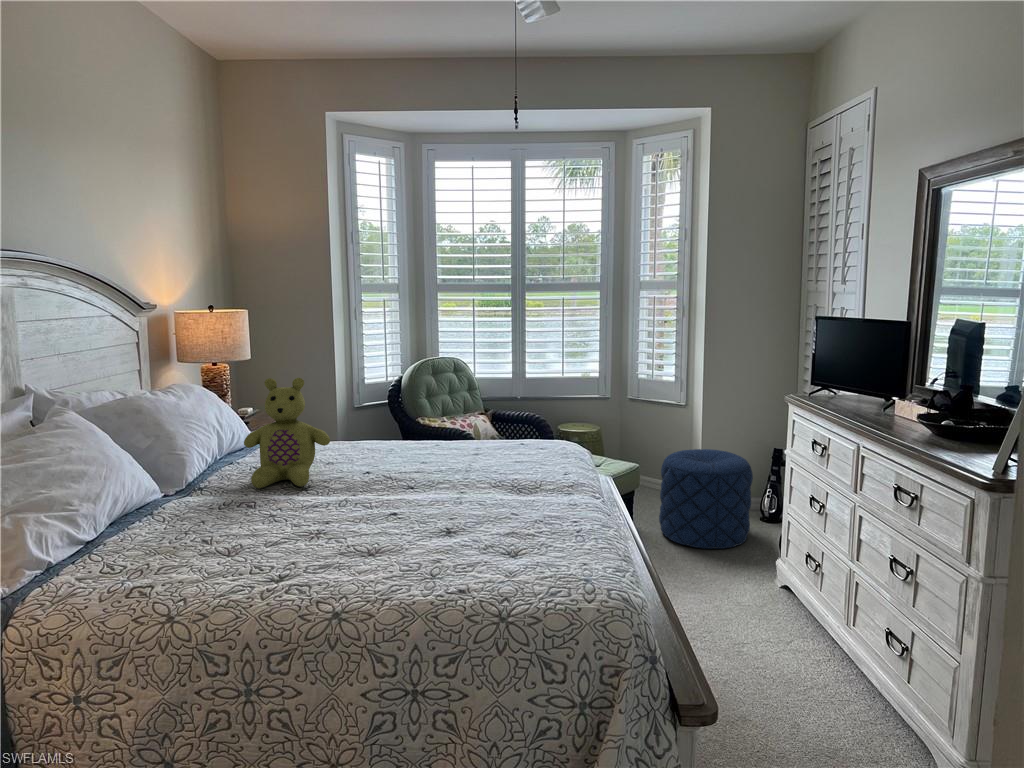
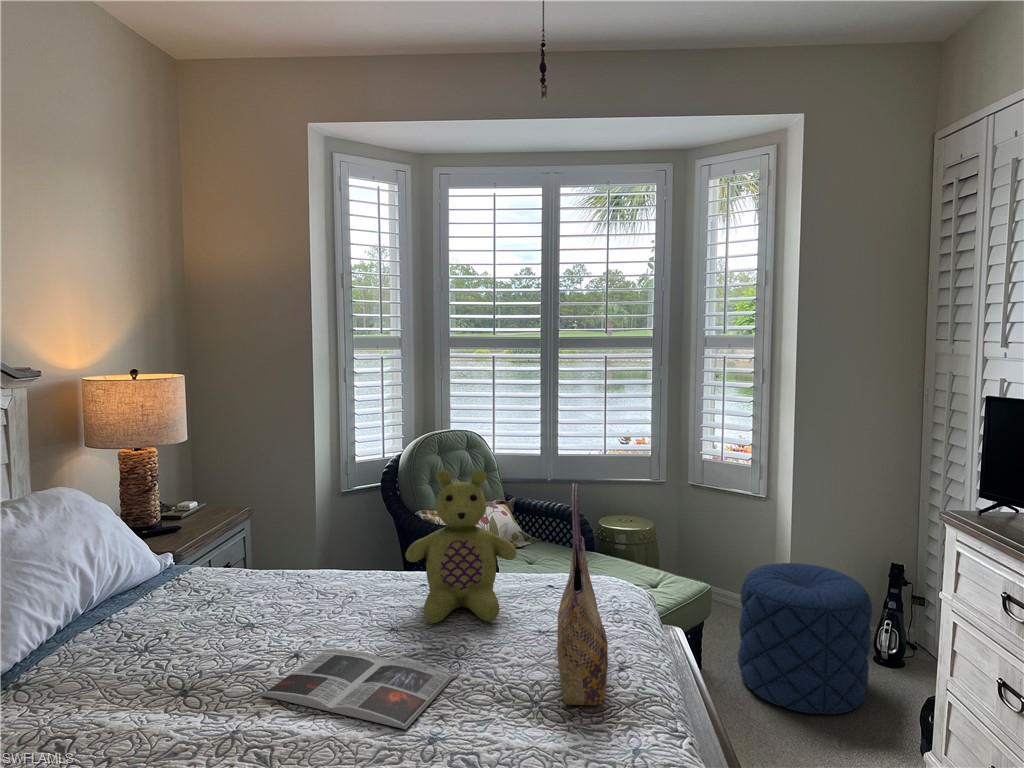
tote bag: none [526,364,555,486] -> present [557,483,608,705]
stuffed bear: present [244,378,330,488] -> present [406,470,517,623]
magazine: none [355,469,465,495] -> present [262,649,454,729]

